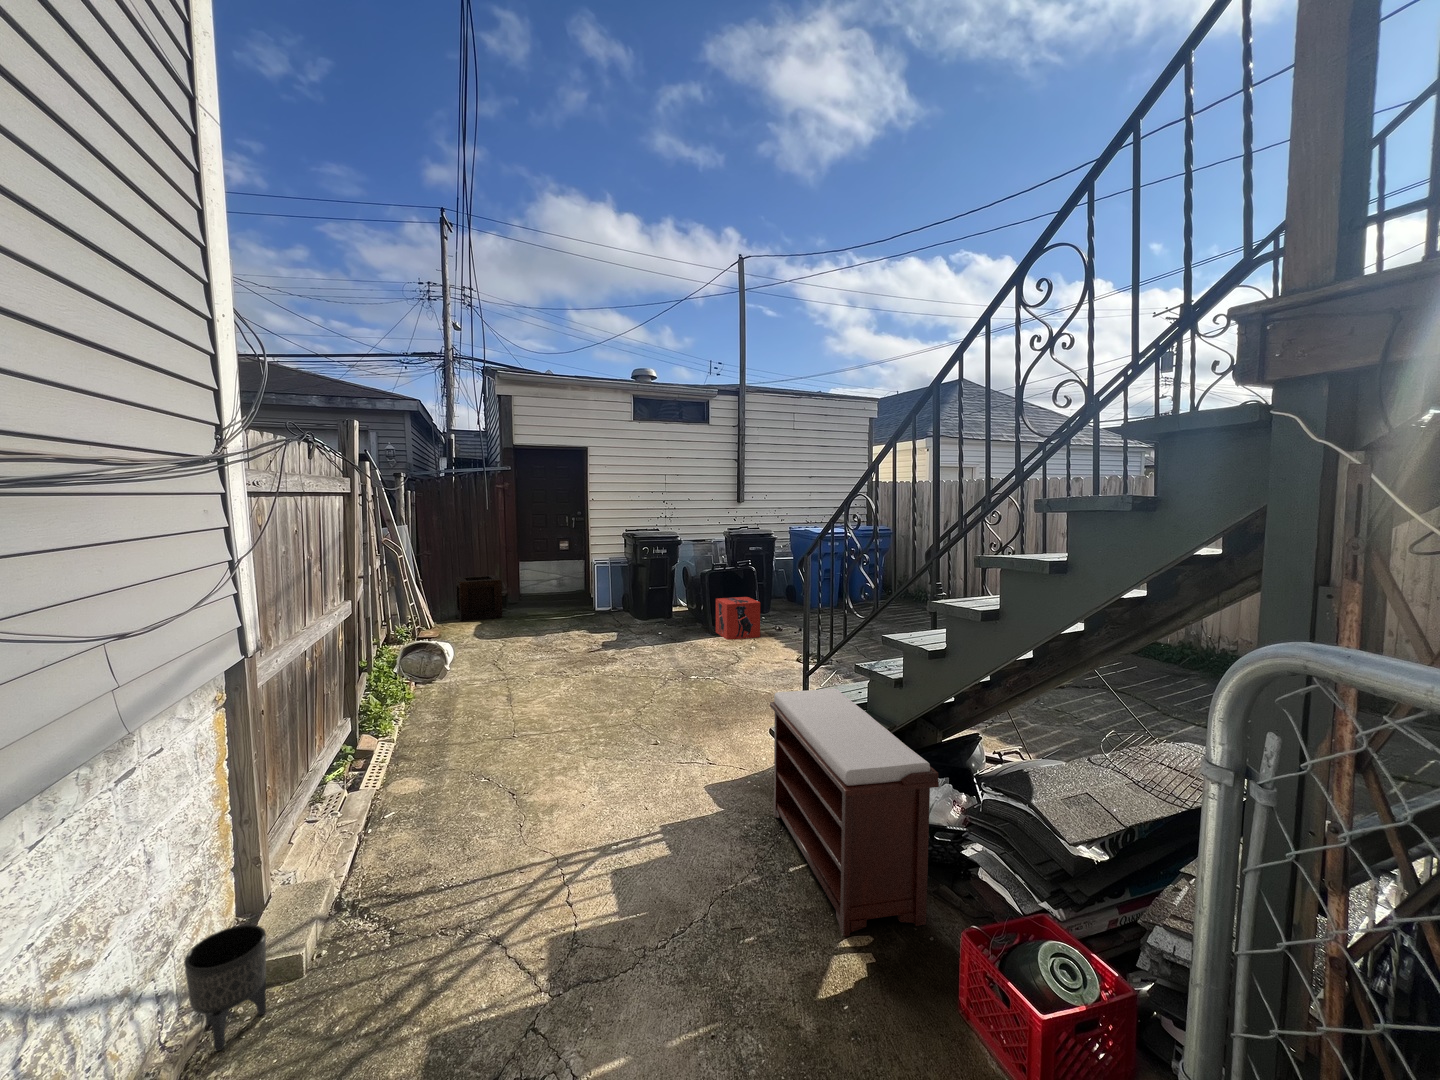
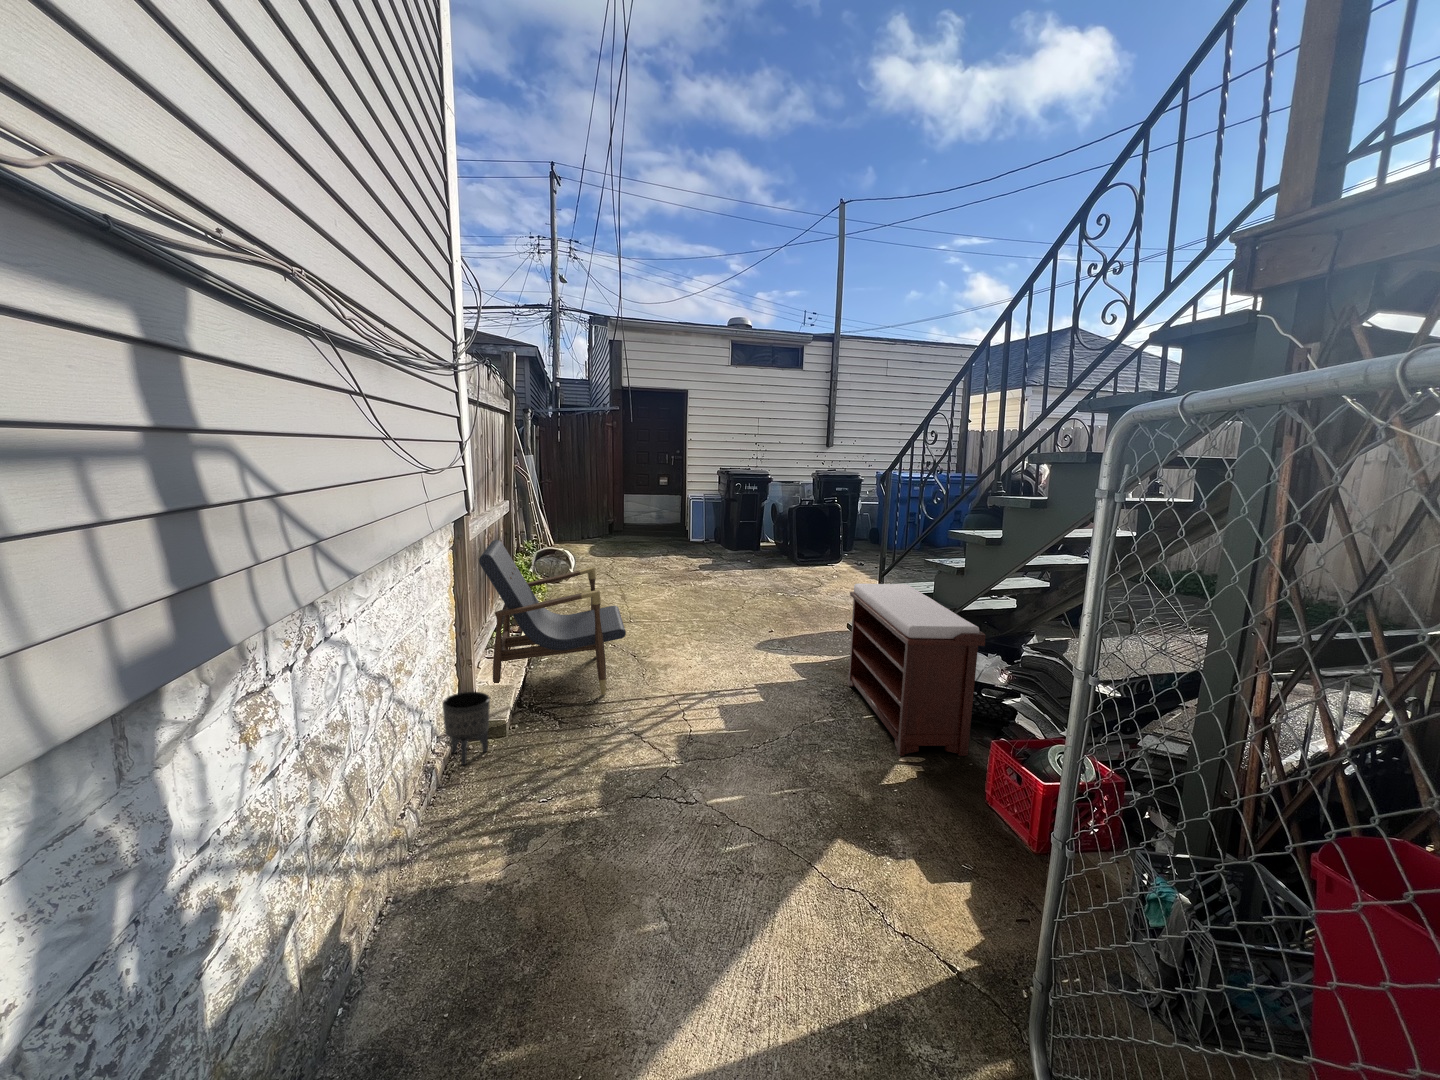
wooden crate: present [456,575,502,621] -> none [569,504,609,543]
storage box: present [716,597,760,640] -> none [801,532,844,569]
lounge chair: none [276,667,490,891] -> present [479,540,626,695]

